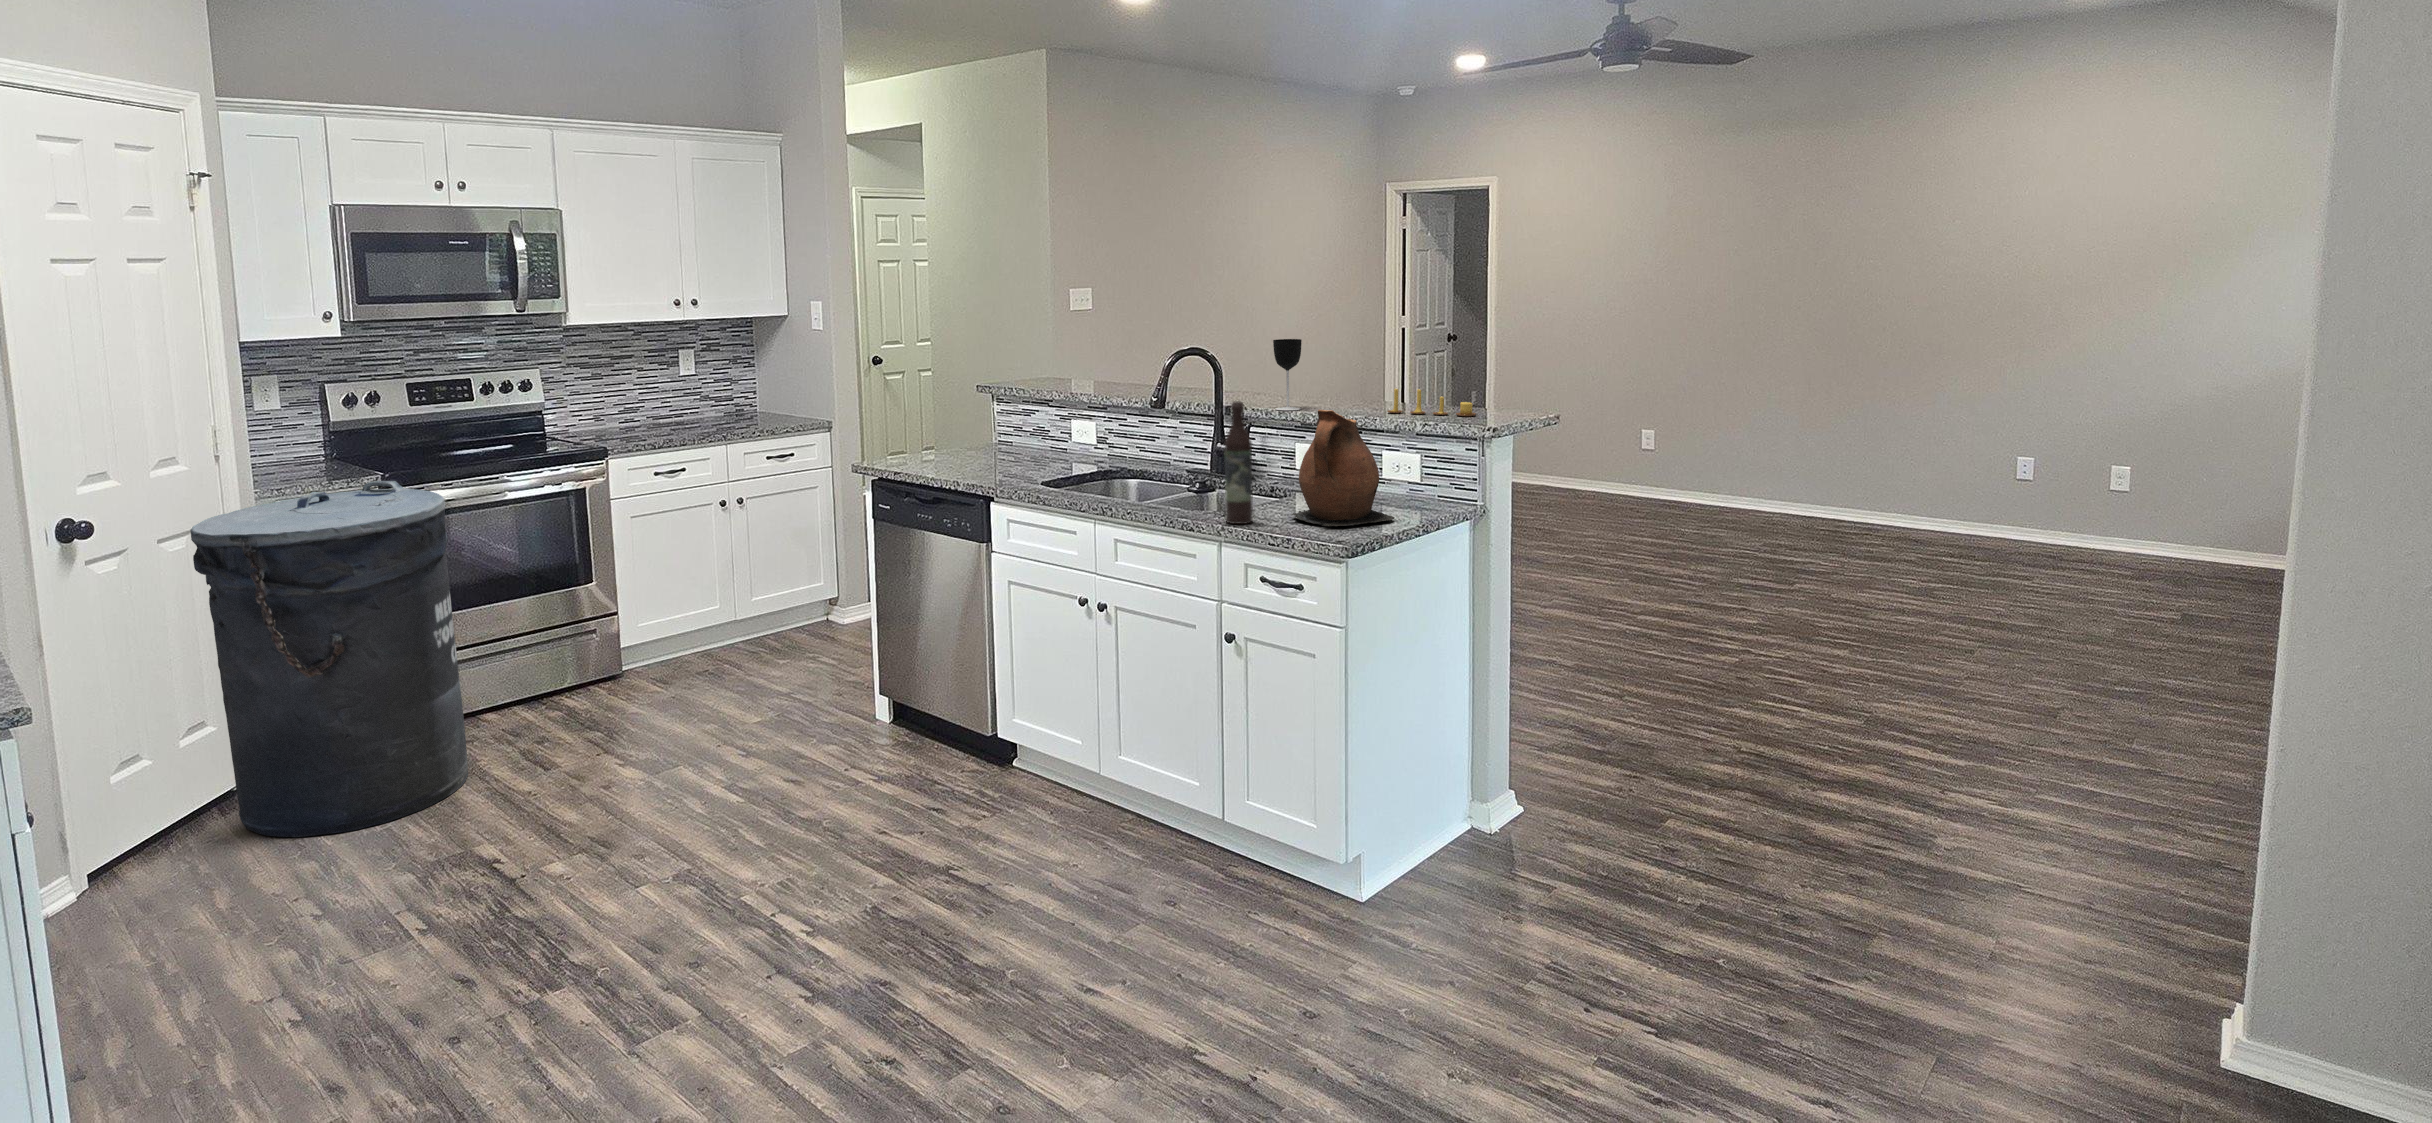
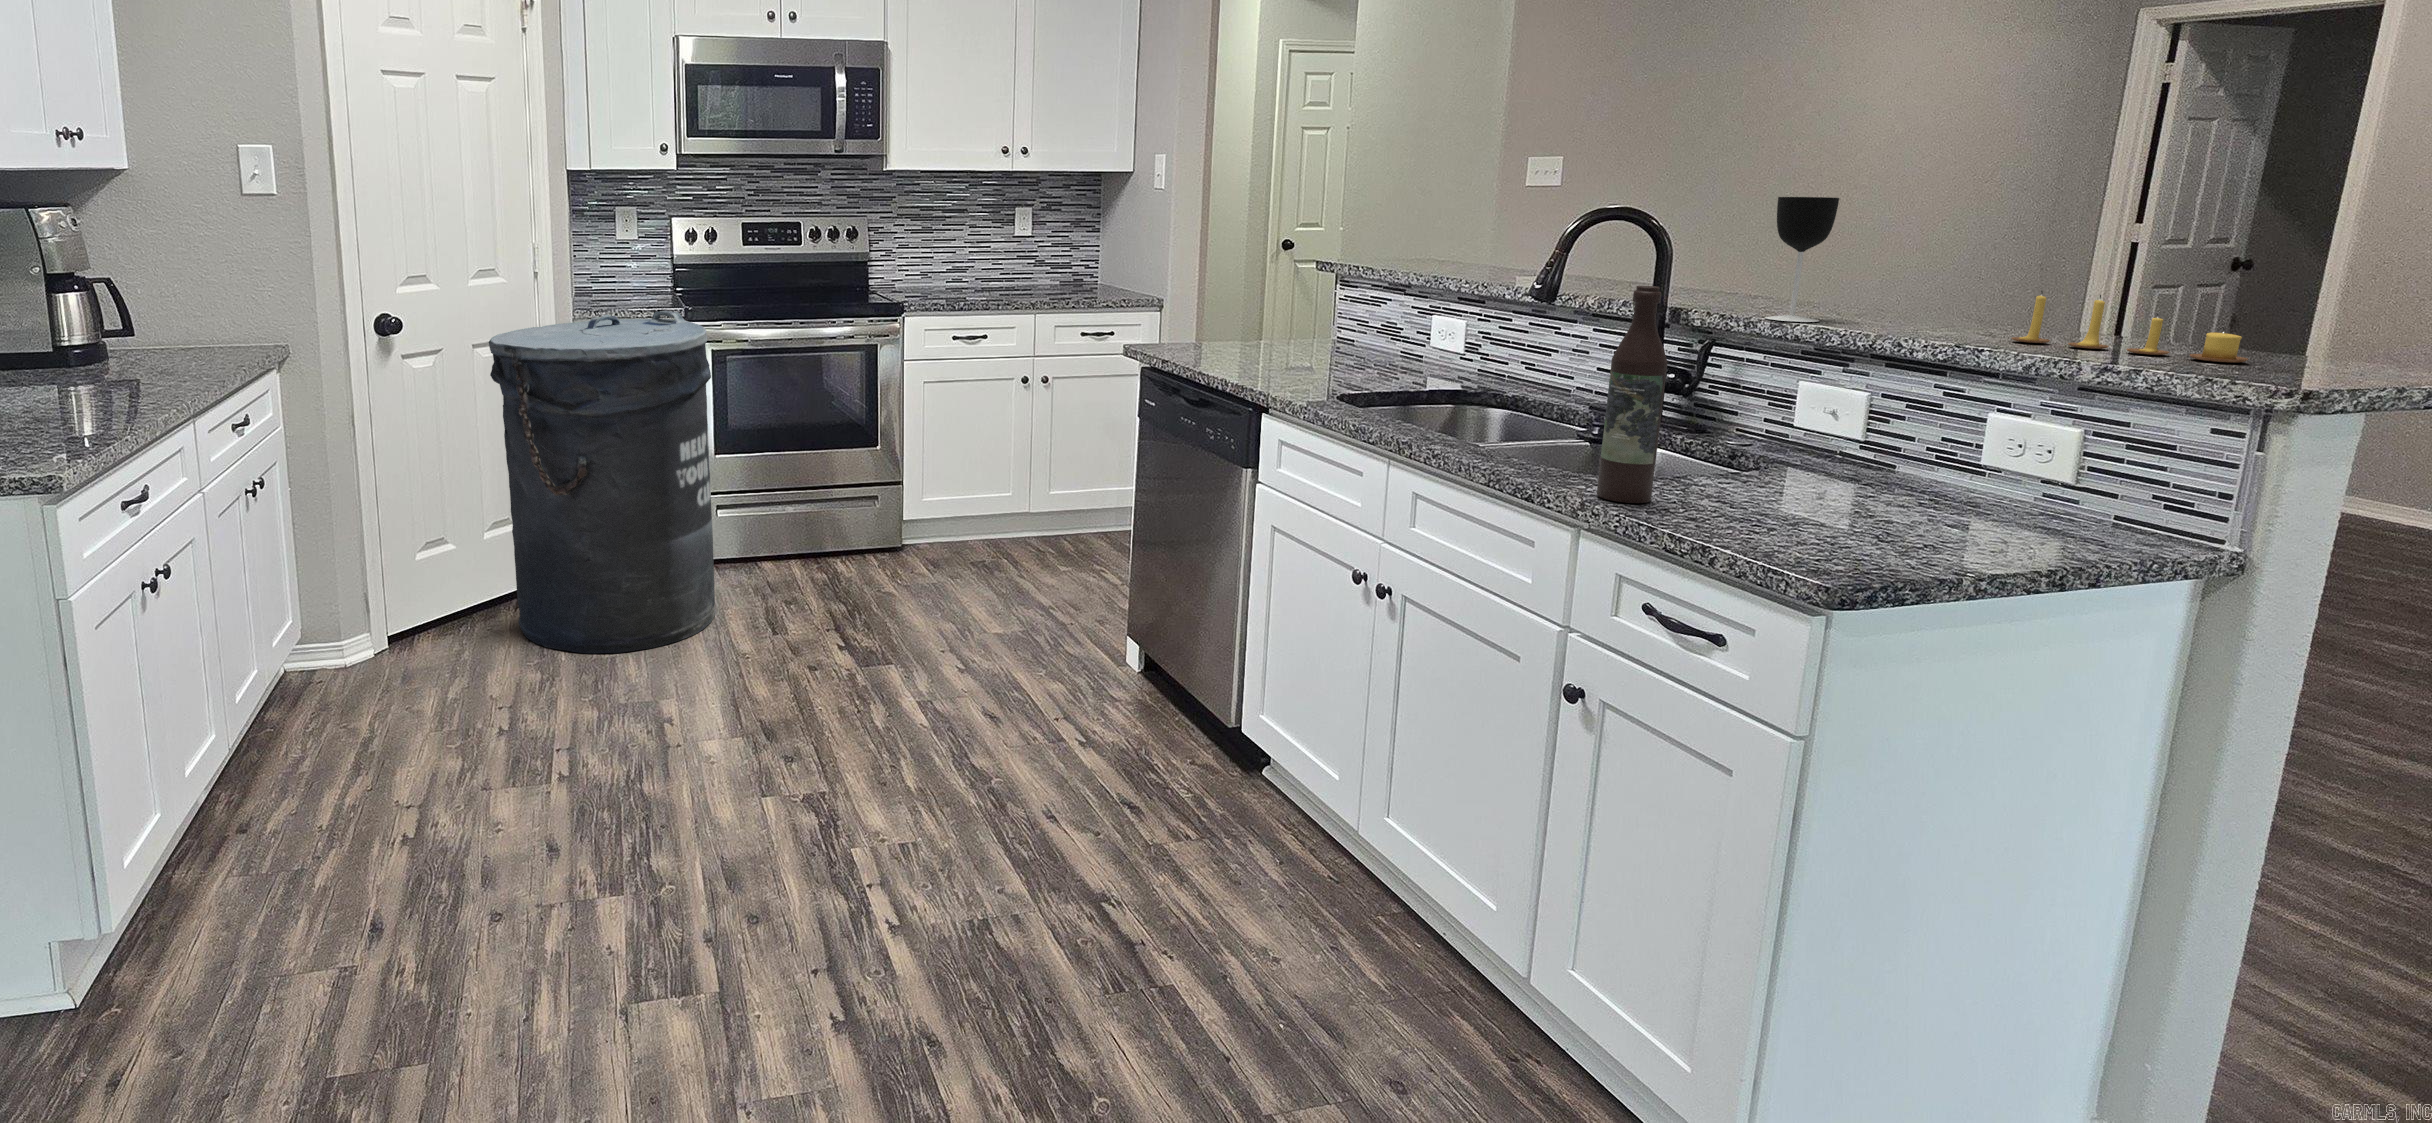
ceramic pitcher: present [1292,410,1394,526] -> none [1727,312,1973,550]

